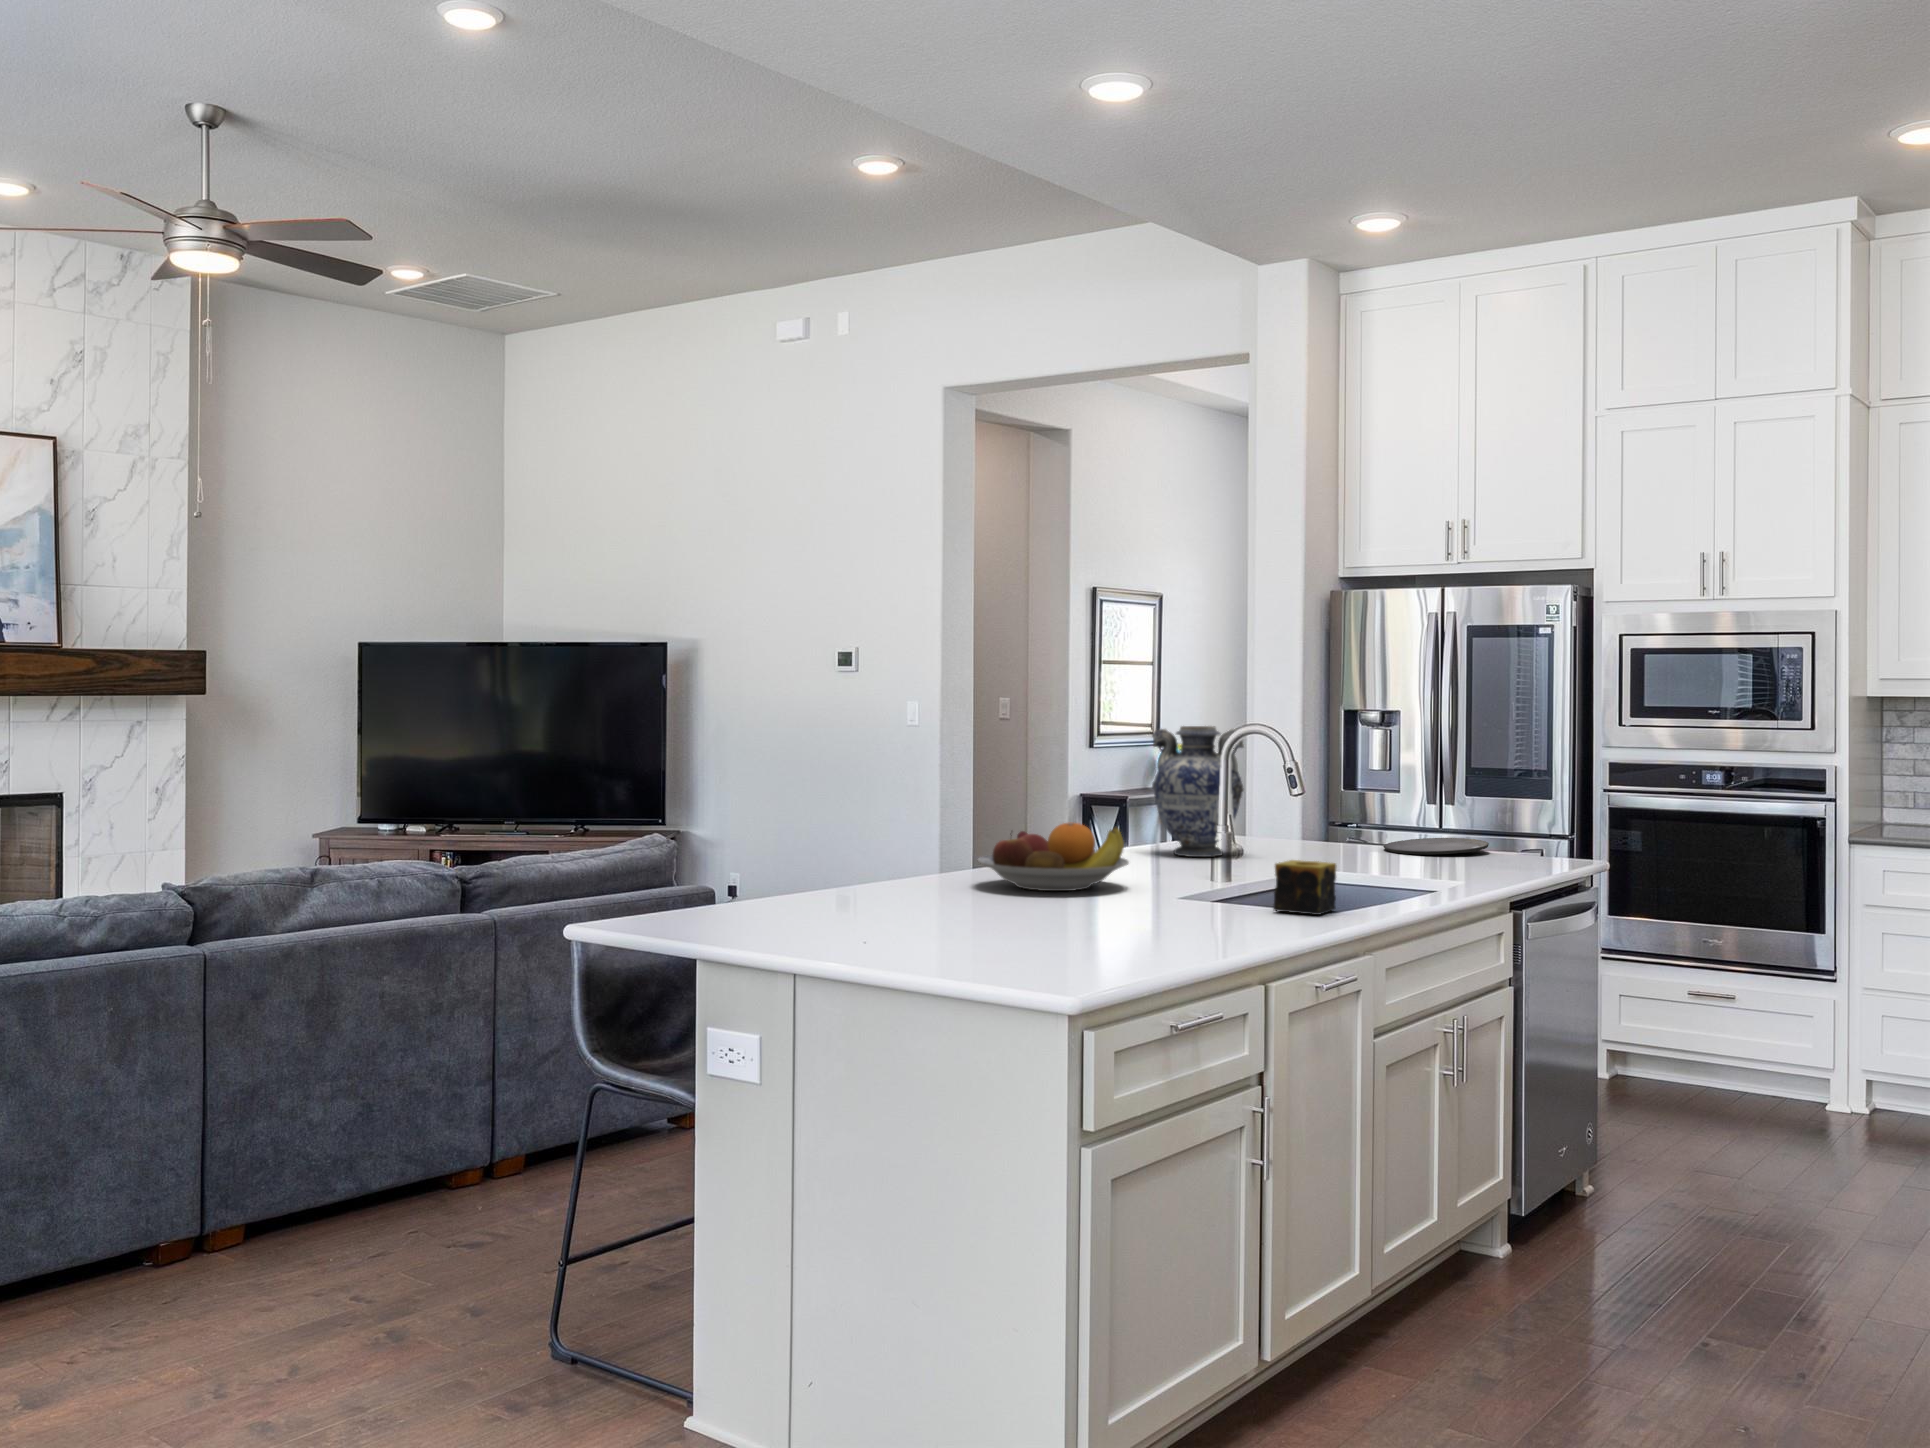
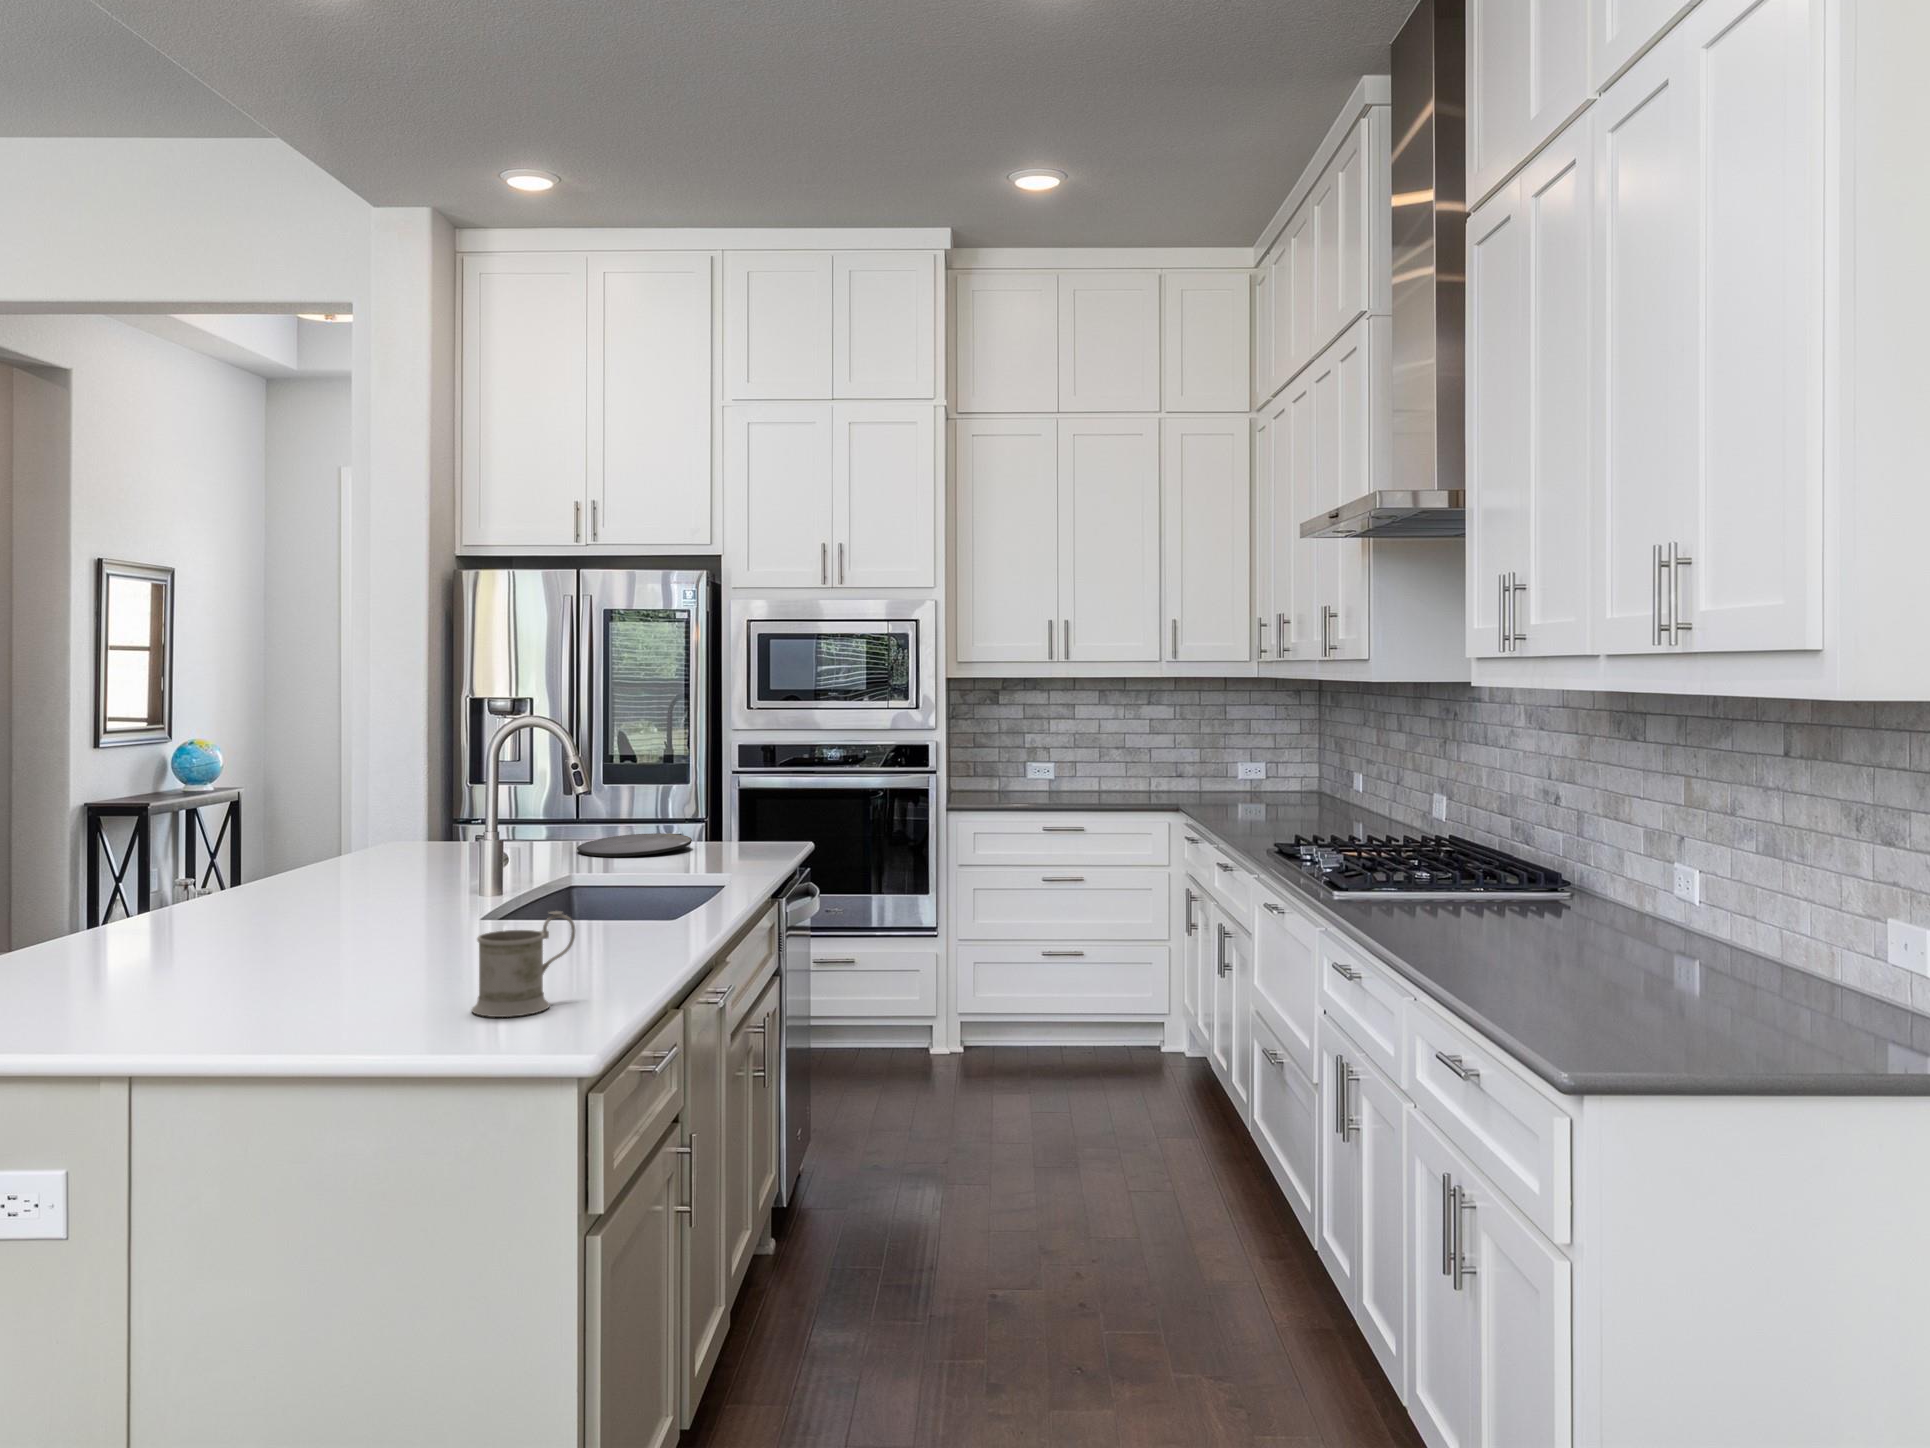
vase: present [1152,726,1244,857] -> none [302,717,434,884]
fruit bowl: present [978,823,1129,891] -> none [87,860,338,966]
candle: present [1273,860,1336,915] -> none [582,886,654,959]
mug: none [1163,866,1238,933] -> present [472,912,575,1017]

